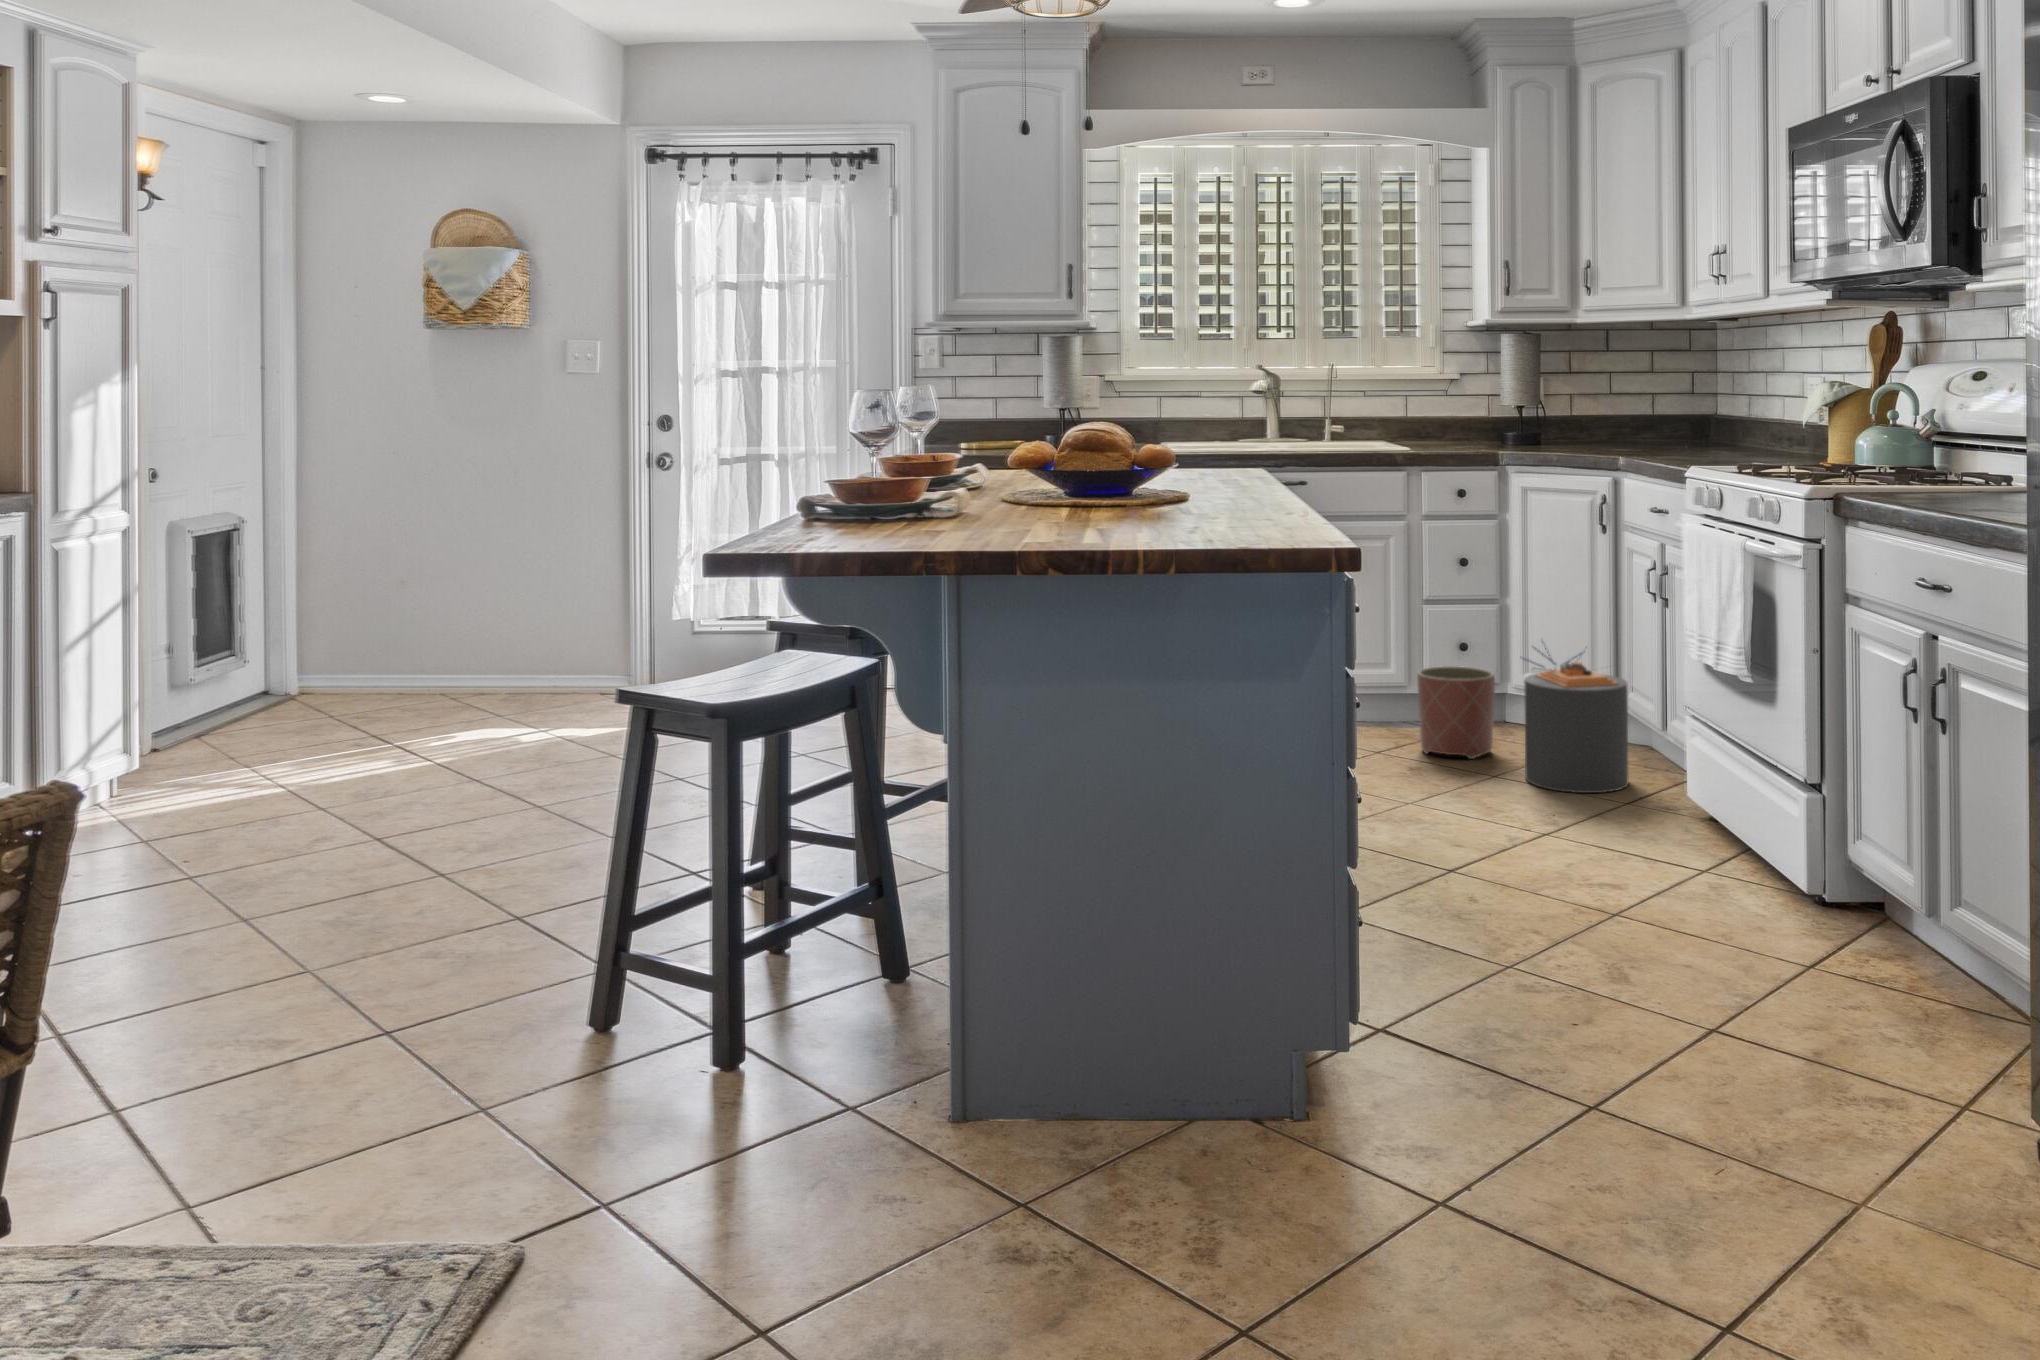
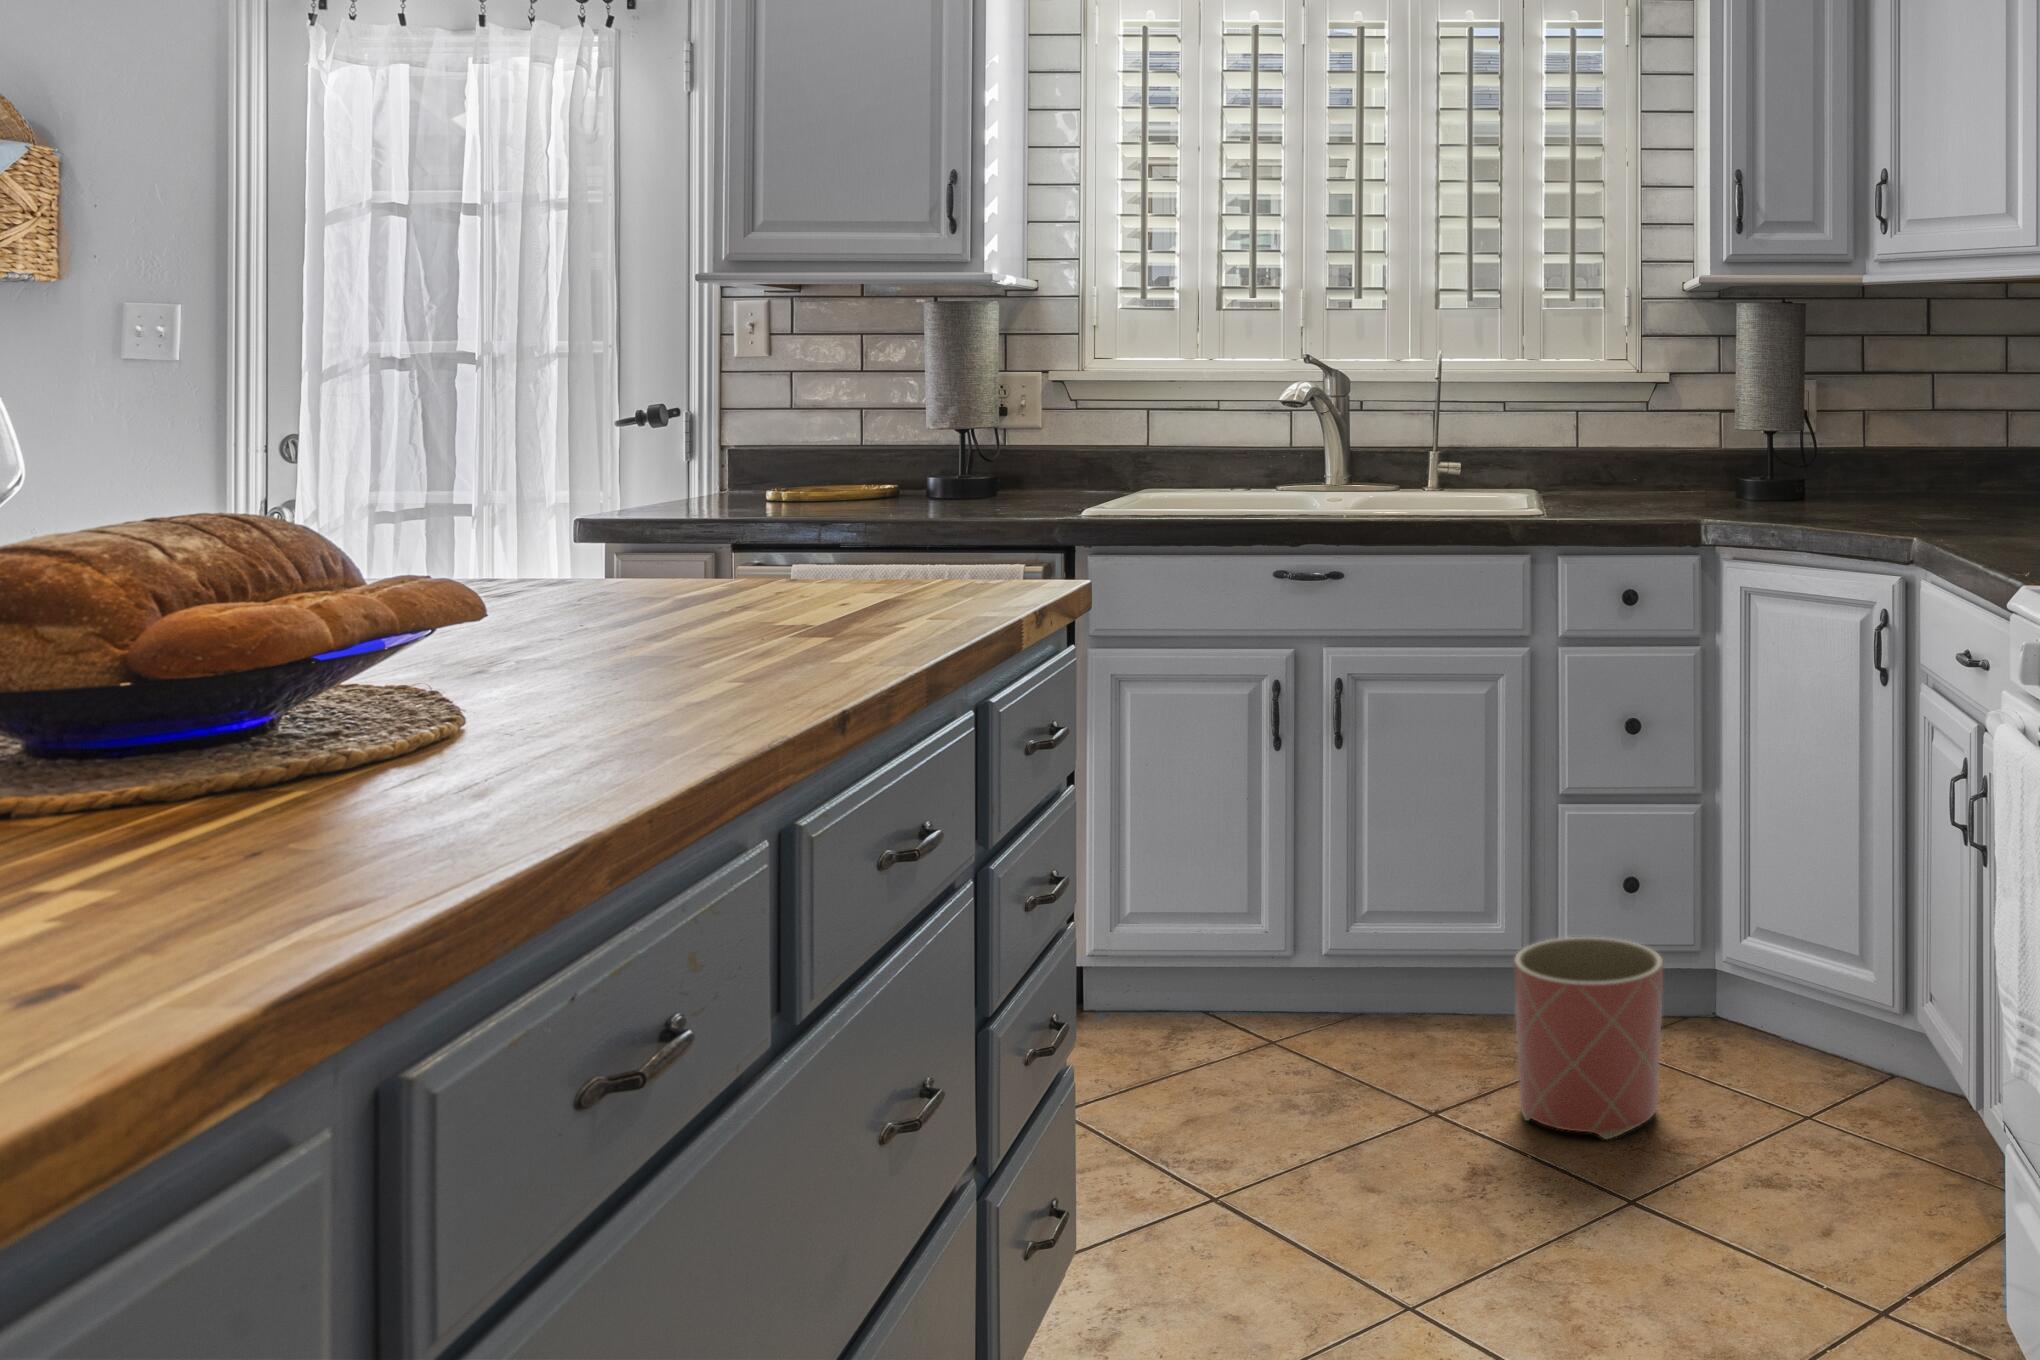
trash can: present [1520,641,1628,793] -> none [1675,910,1903,1271]

